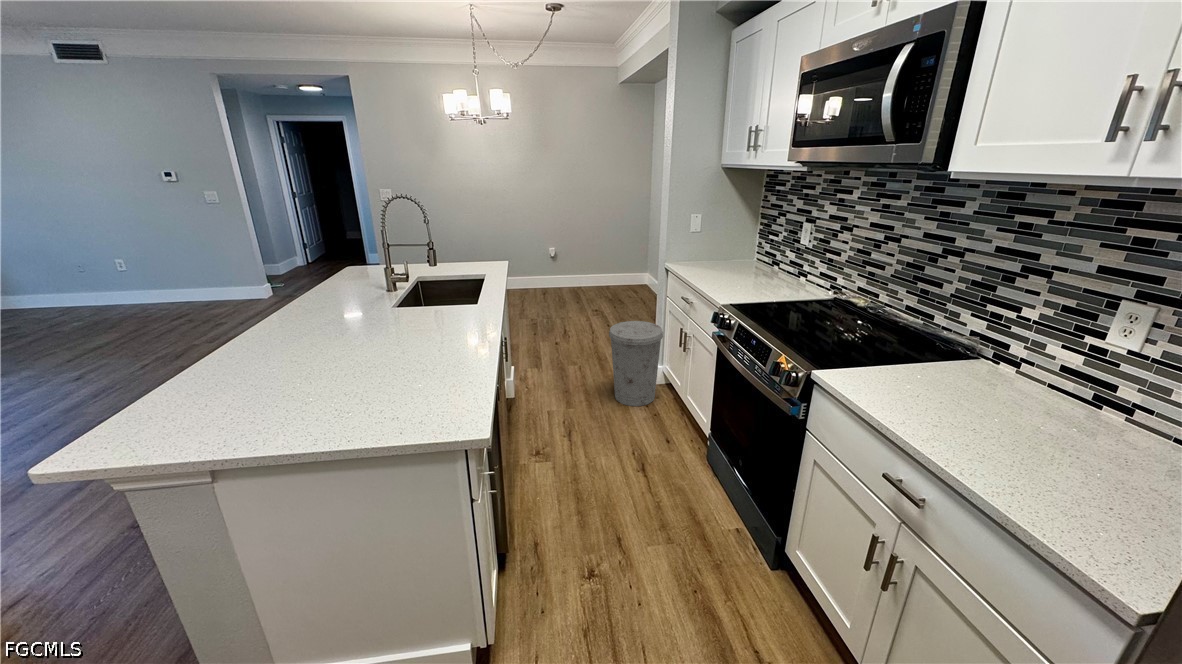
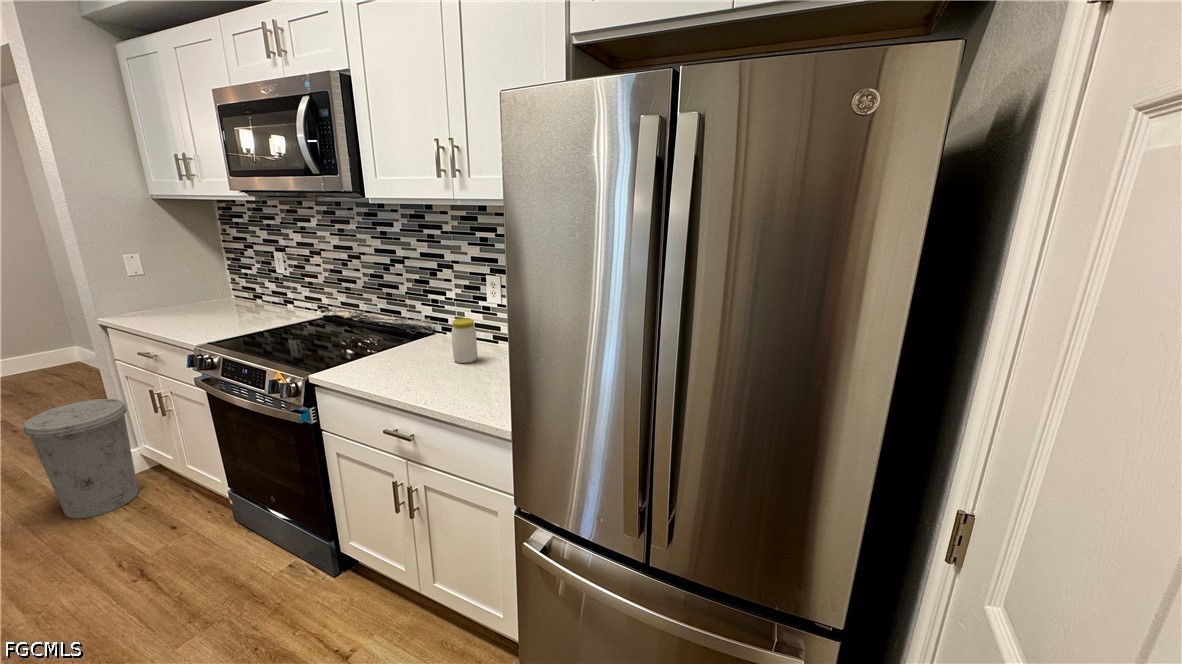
jar: none [1014,359,1077,429] -> present [452,318,477,363]

